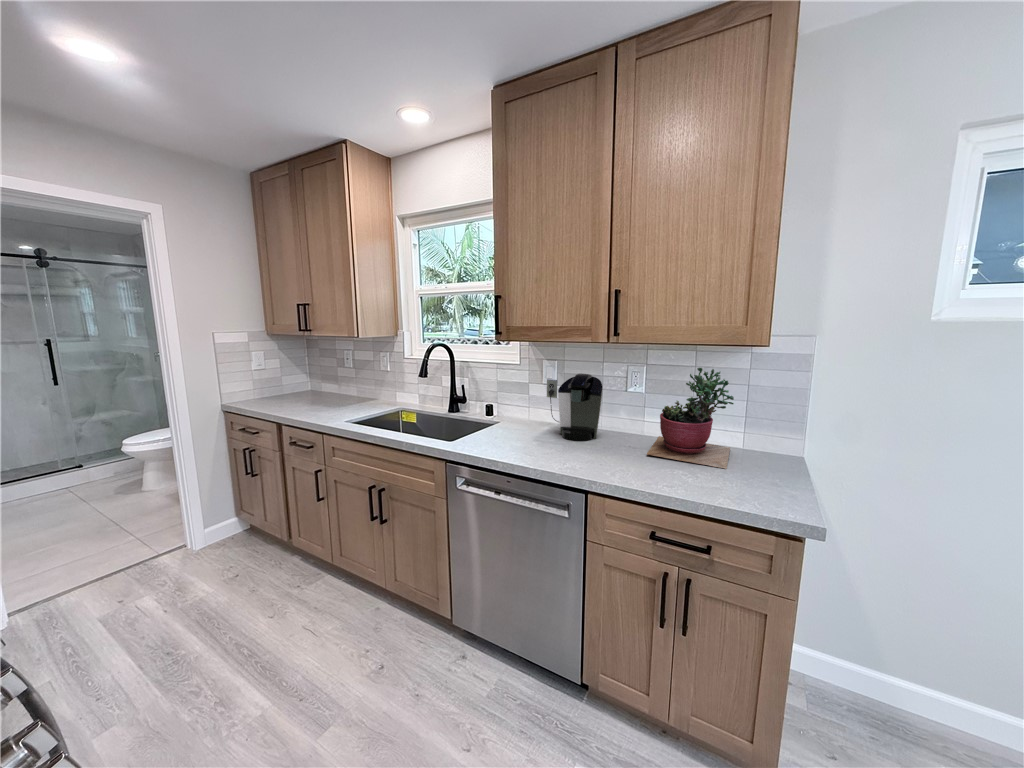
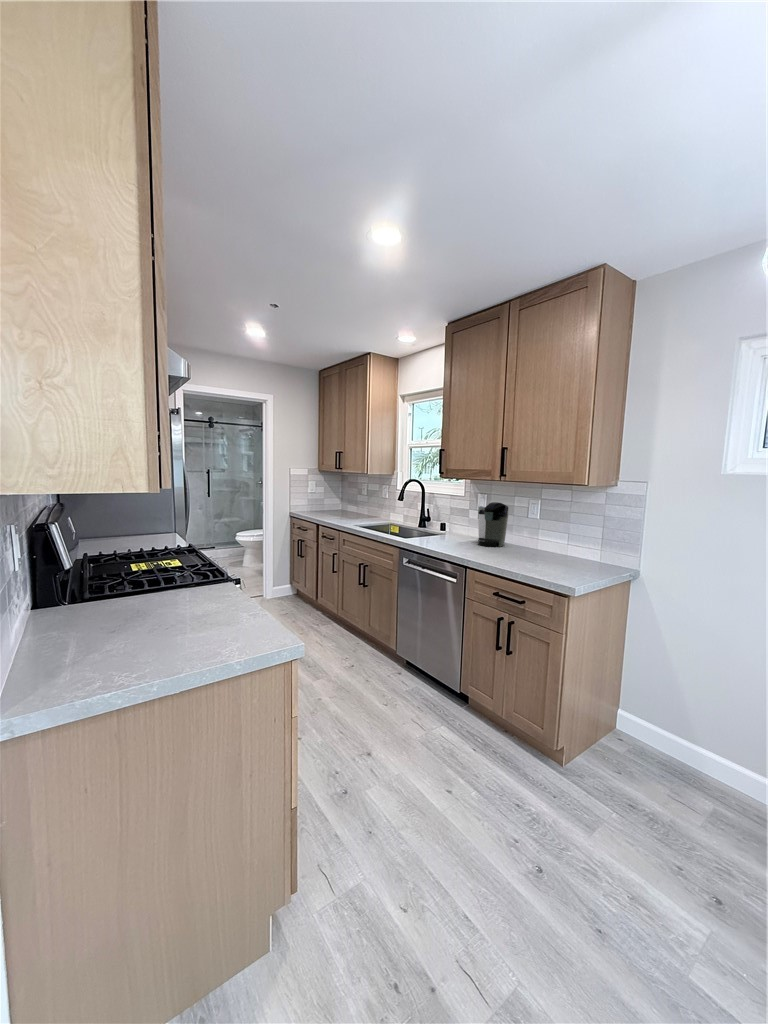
succulent plant: present [647,368,734,469] -> none [520,498,589,566]

